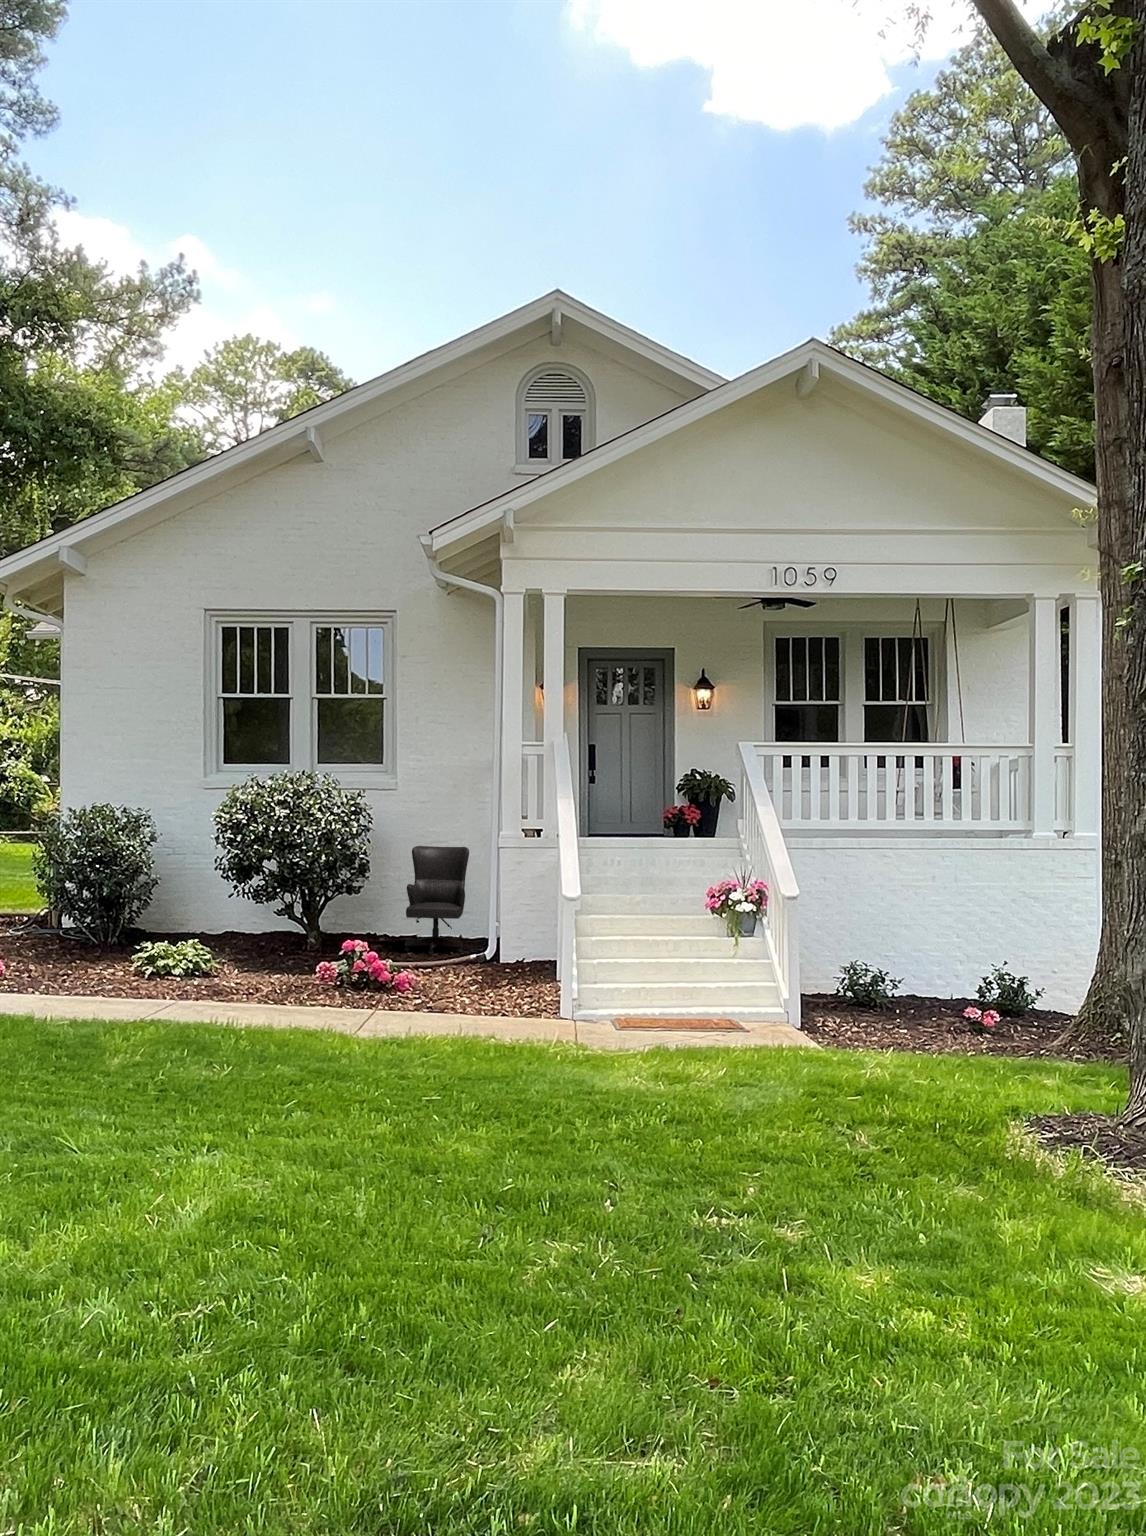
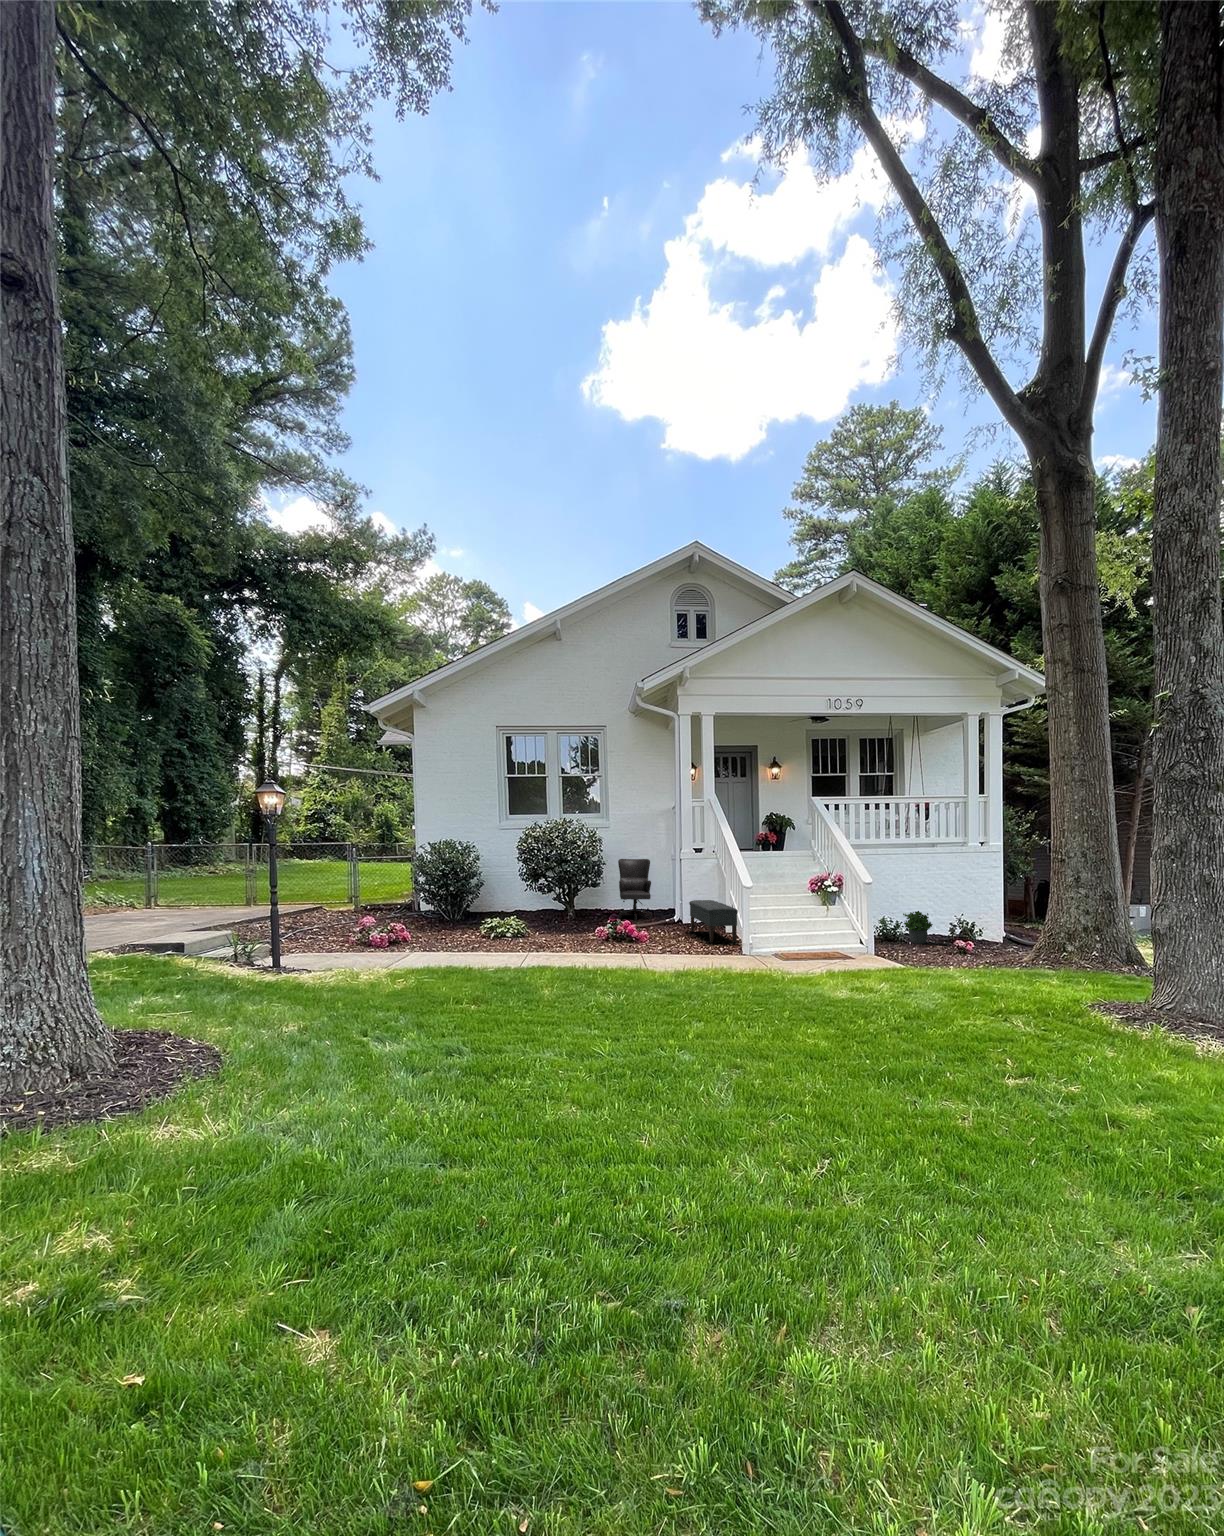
bench: none [499,922,560,1000] -> present [689,900,738,943]
potted plant: none [889,949,941,1008] -> present [903,911,933,944]

